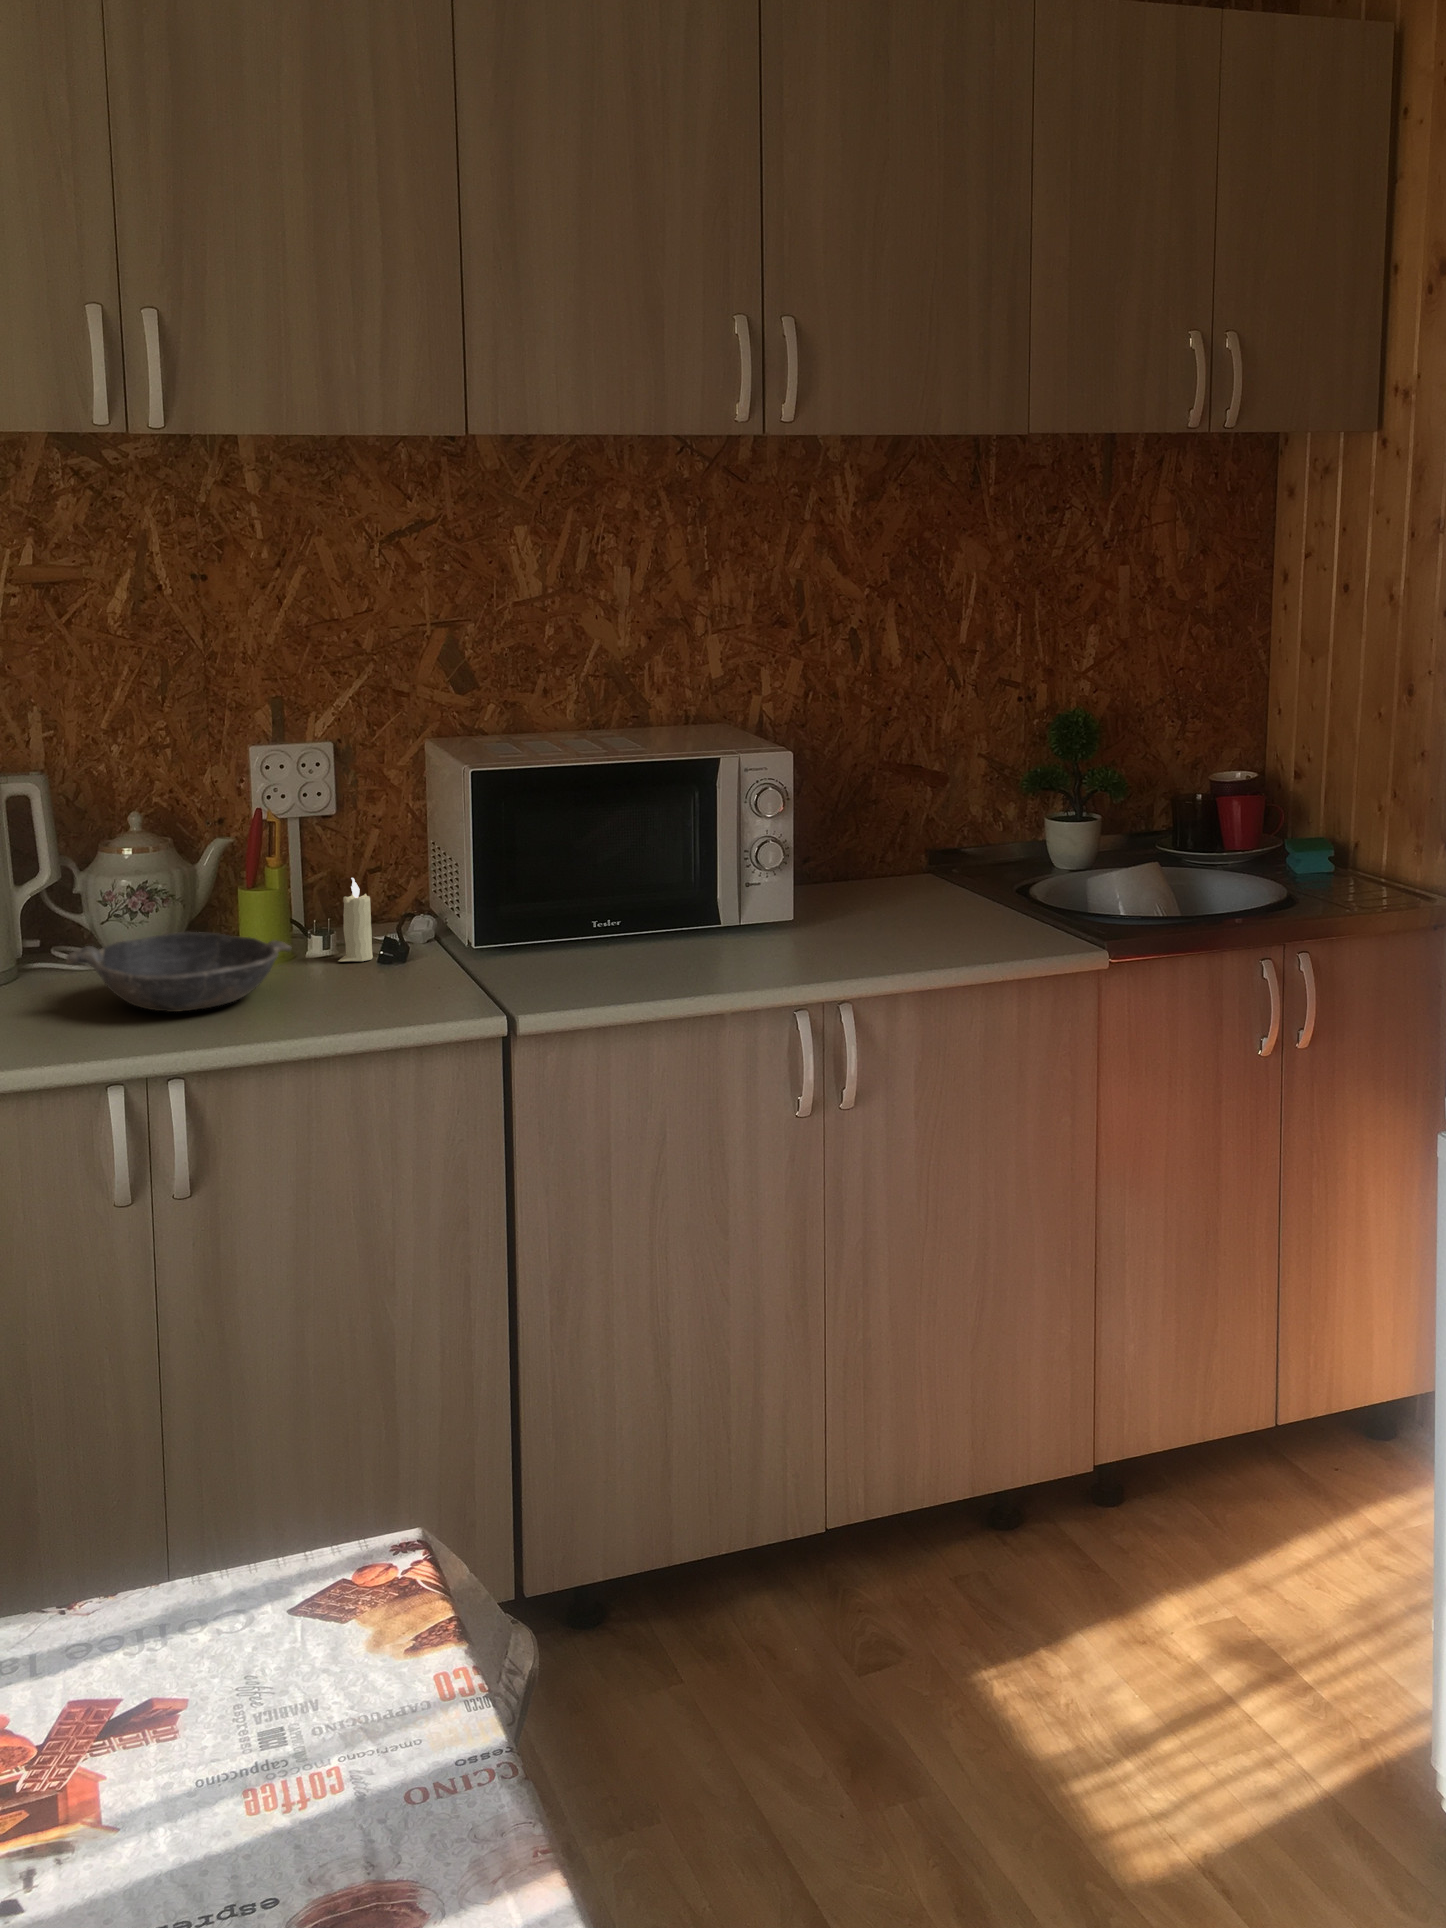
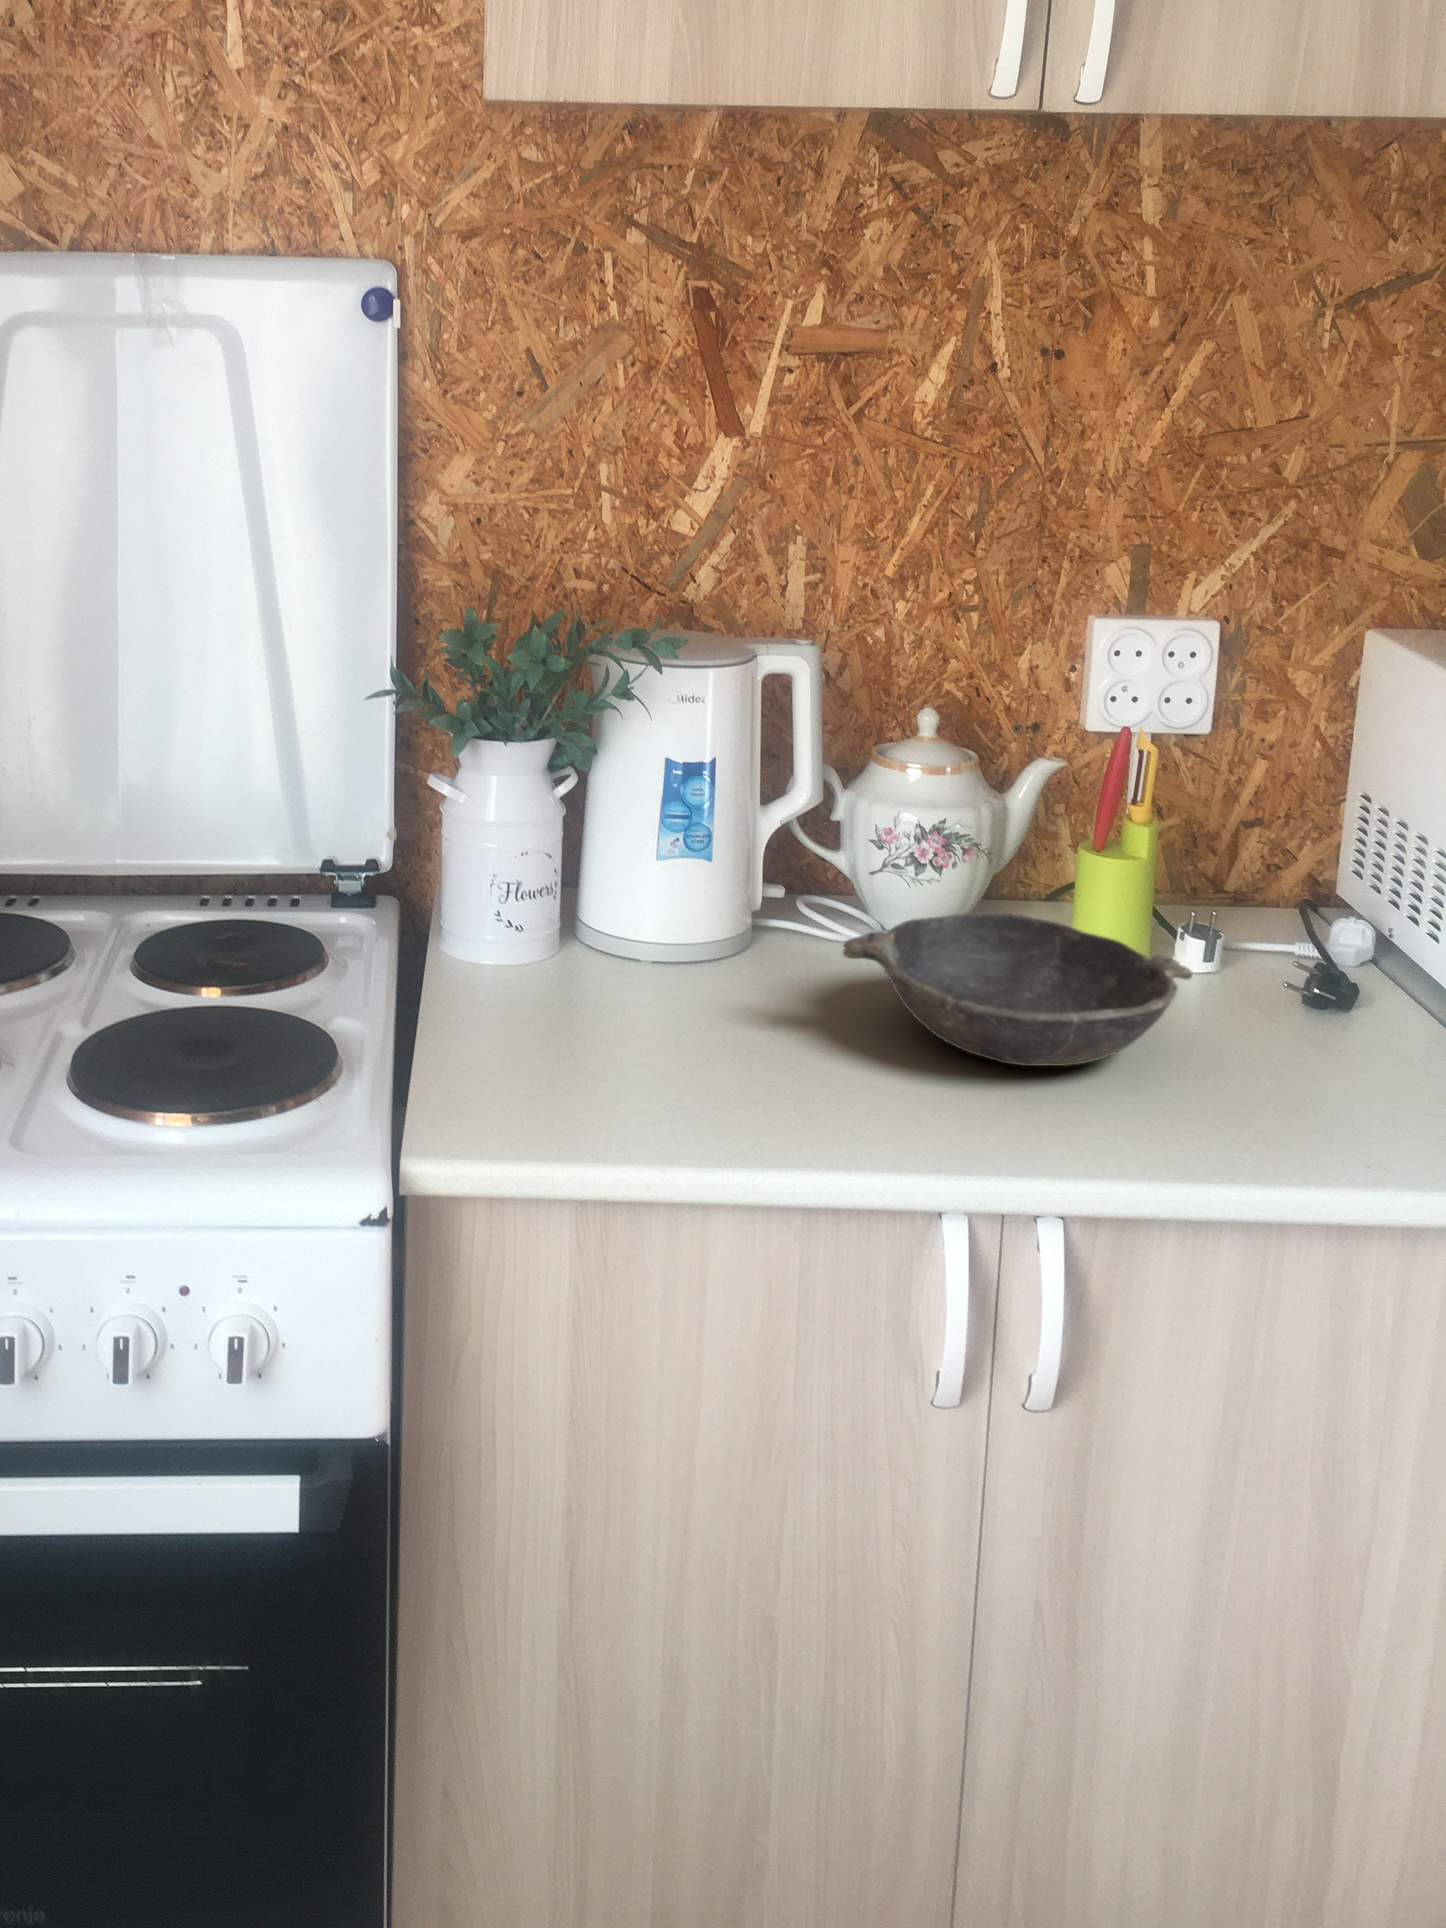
candle: present [338,878,373,961] -> none [1234,856,1299,993]

